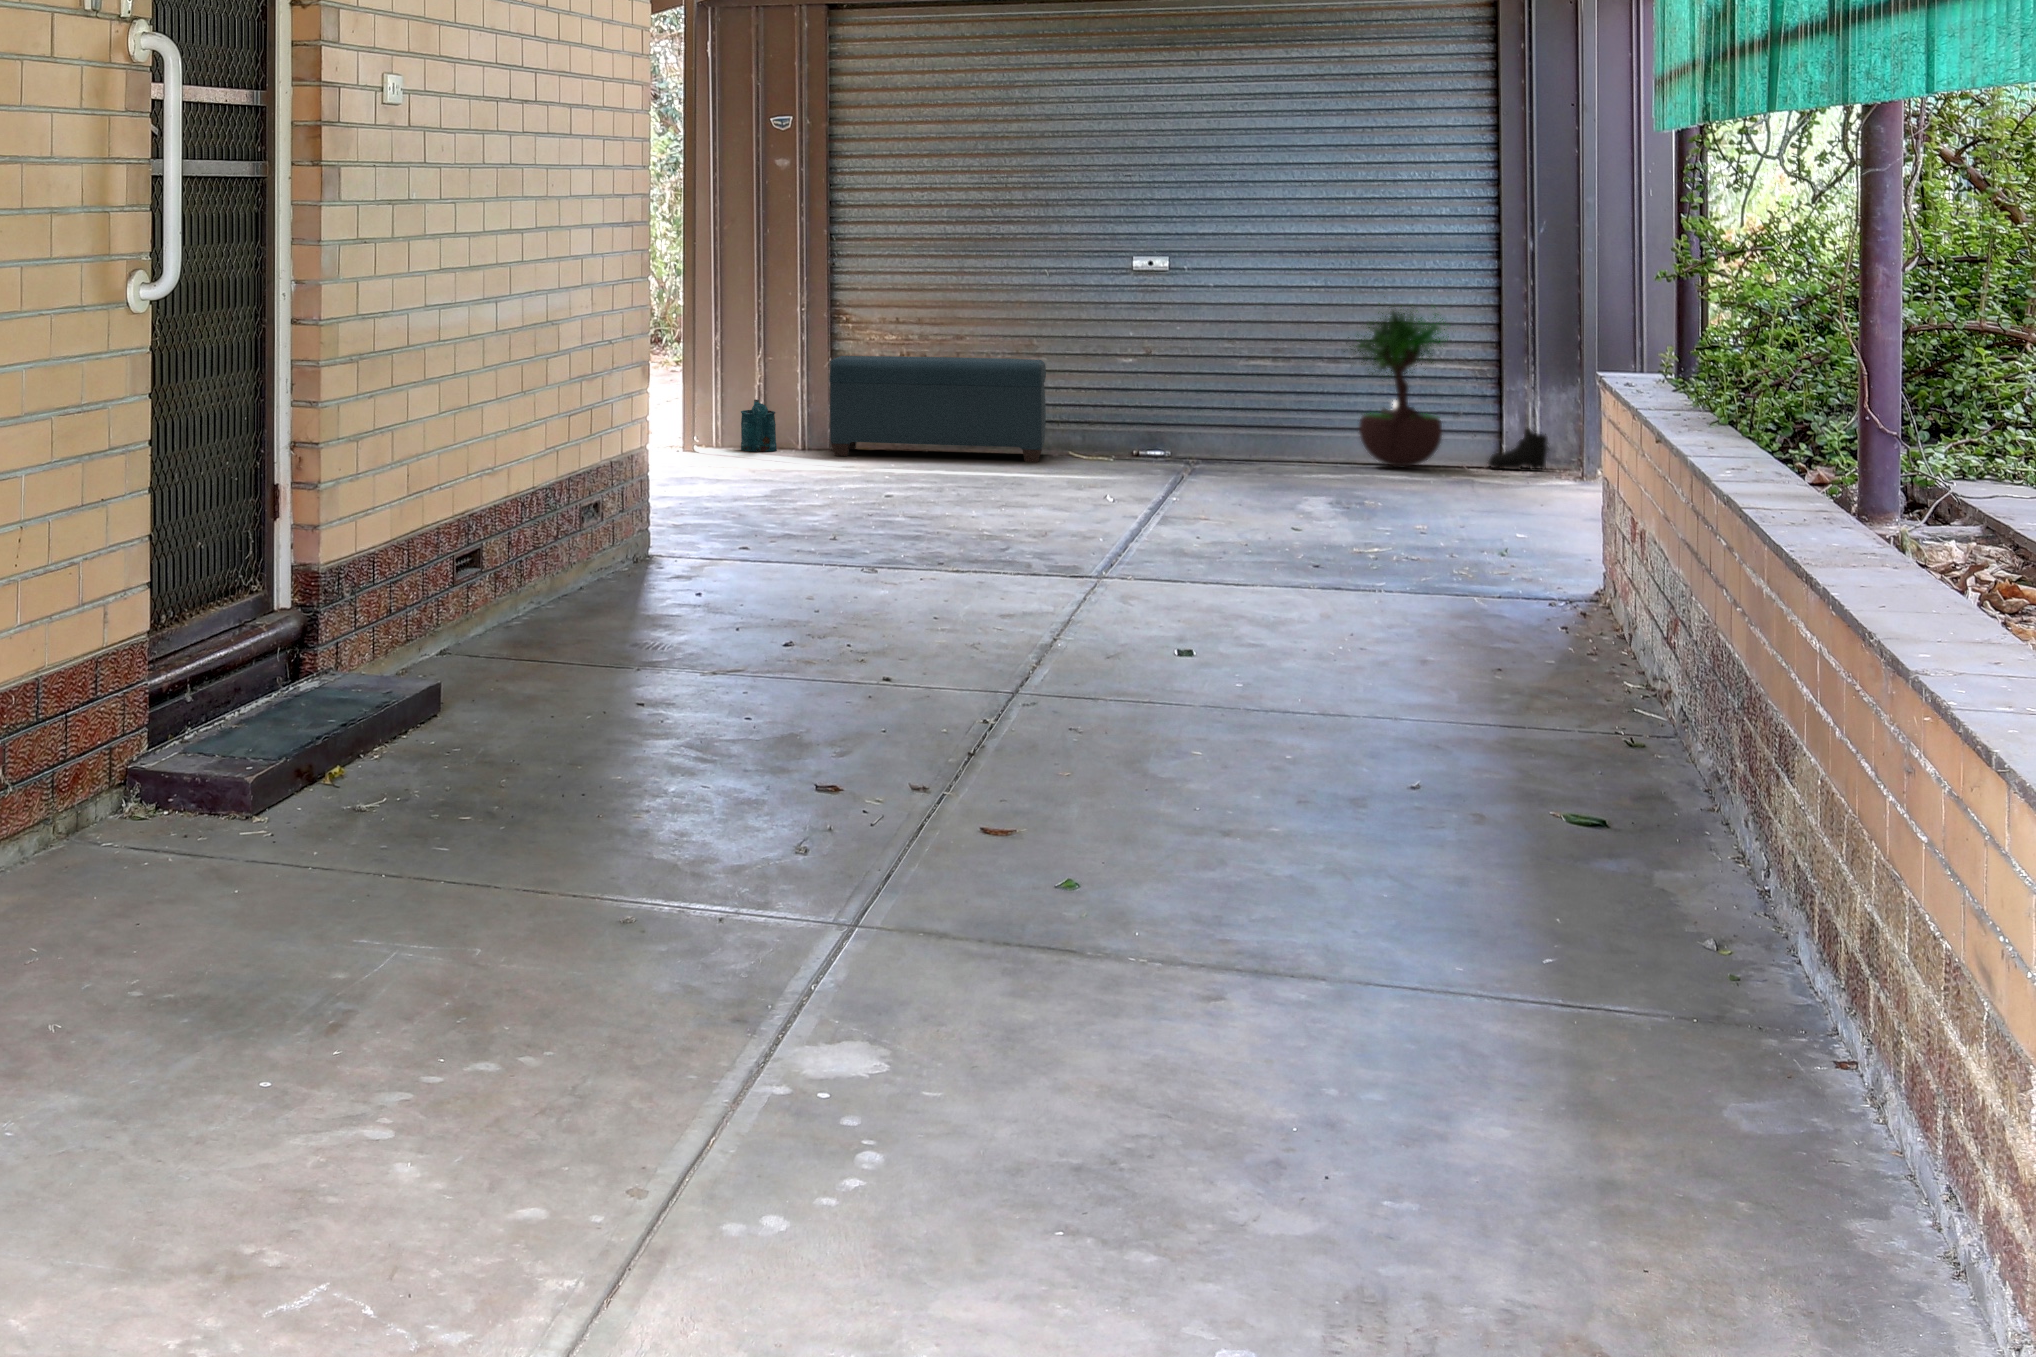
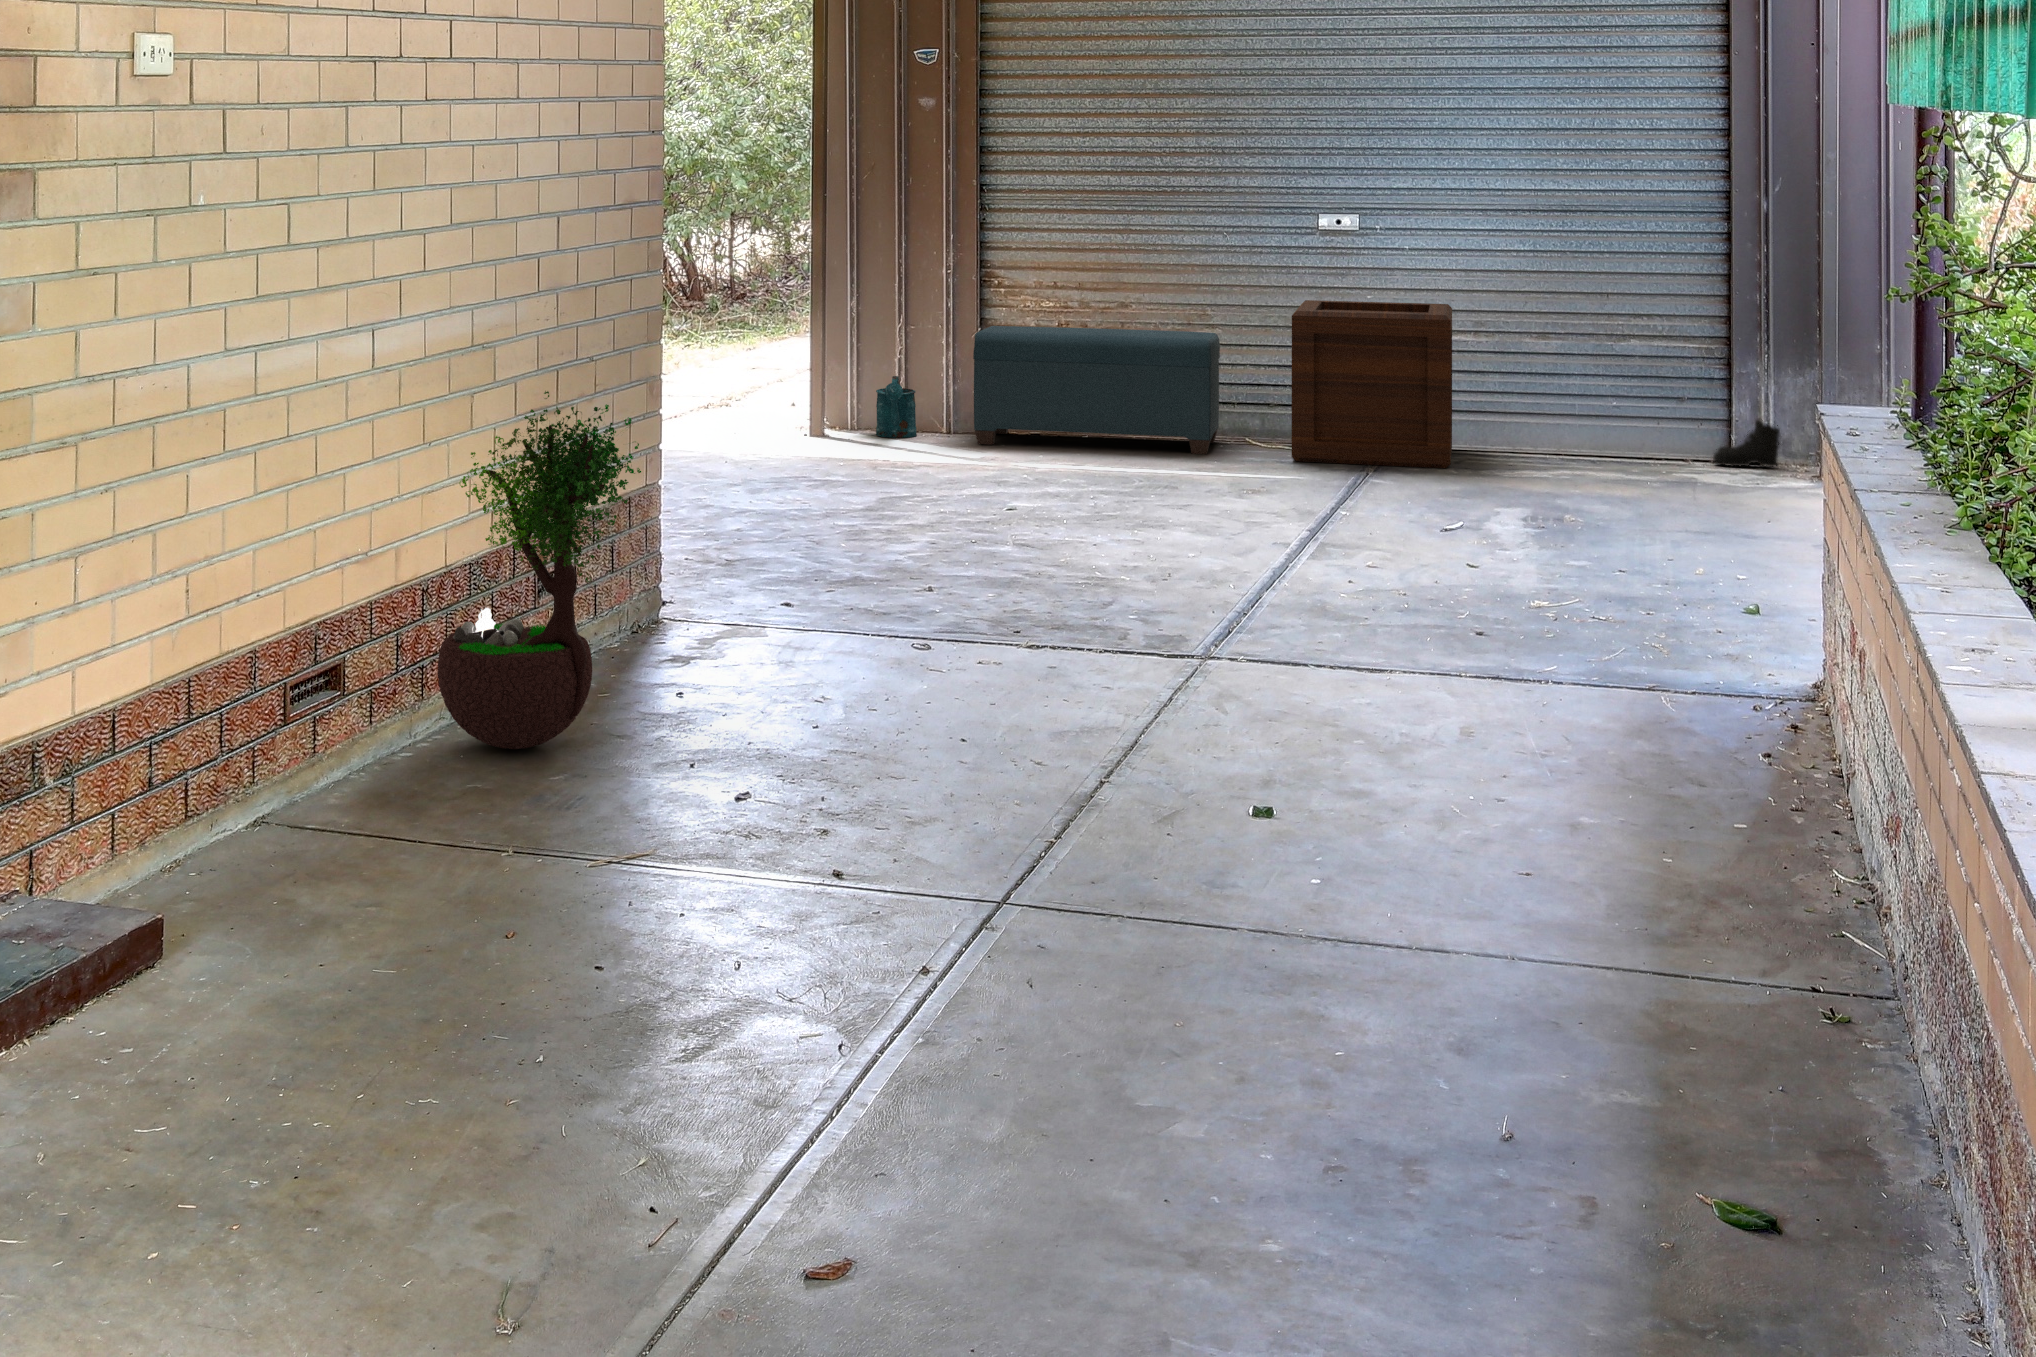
potted tree: present [1344,303,1449,467] -> present [437,391,641,749]
wooden crate: none [1114,331,1257,471] -> present [1292,300,1452,468]

